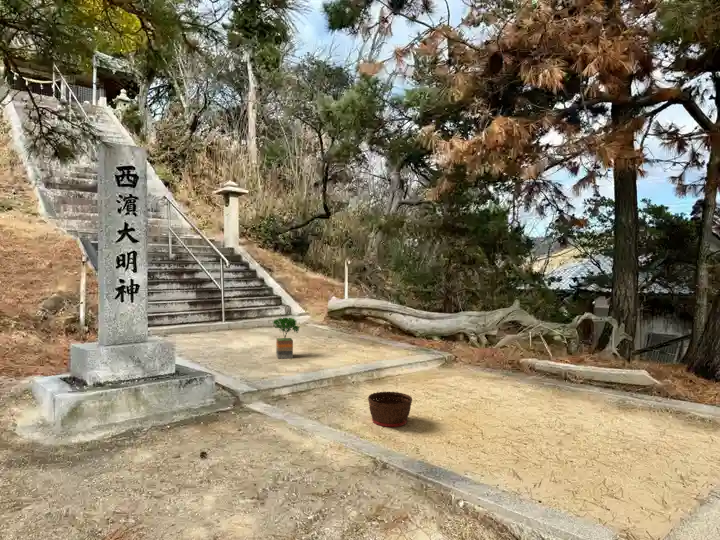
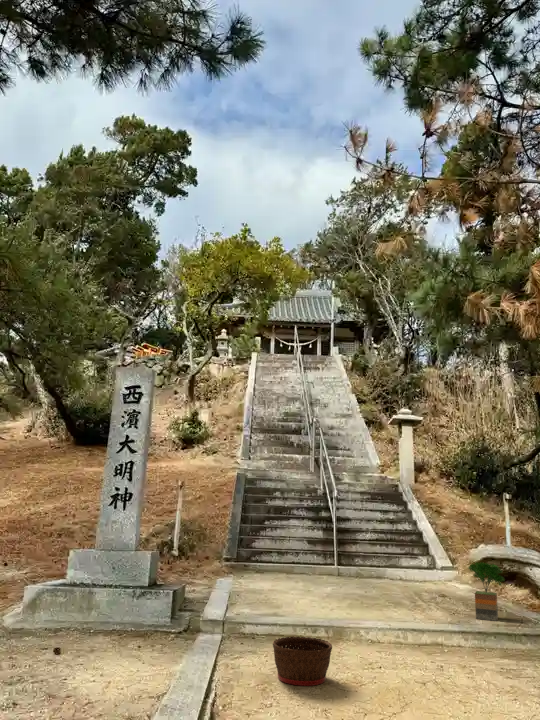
potted tree: present [273,318,299,359] -> present [468,562,504,621]

